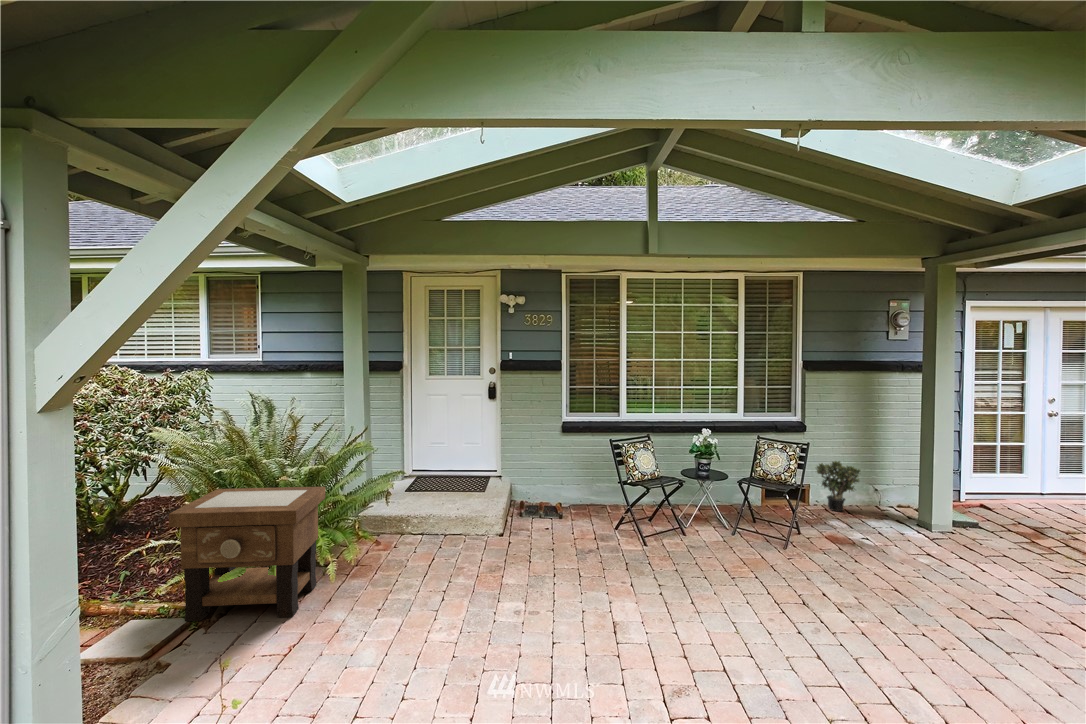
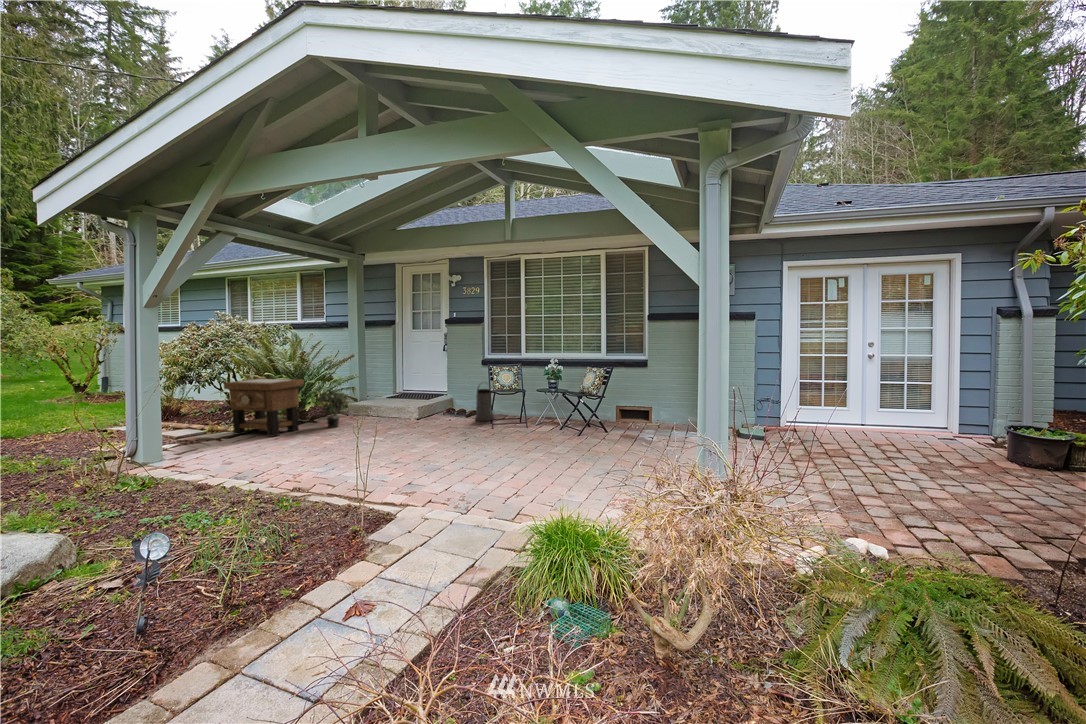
watering can: none [578,461,607,523] -> present [475,387,495,421]
potted plant: present [816,461,860,511] -> present [318,390,348,427]

